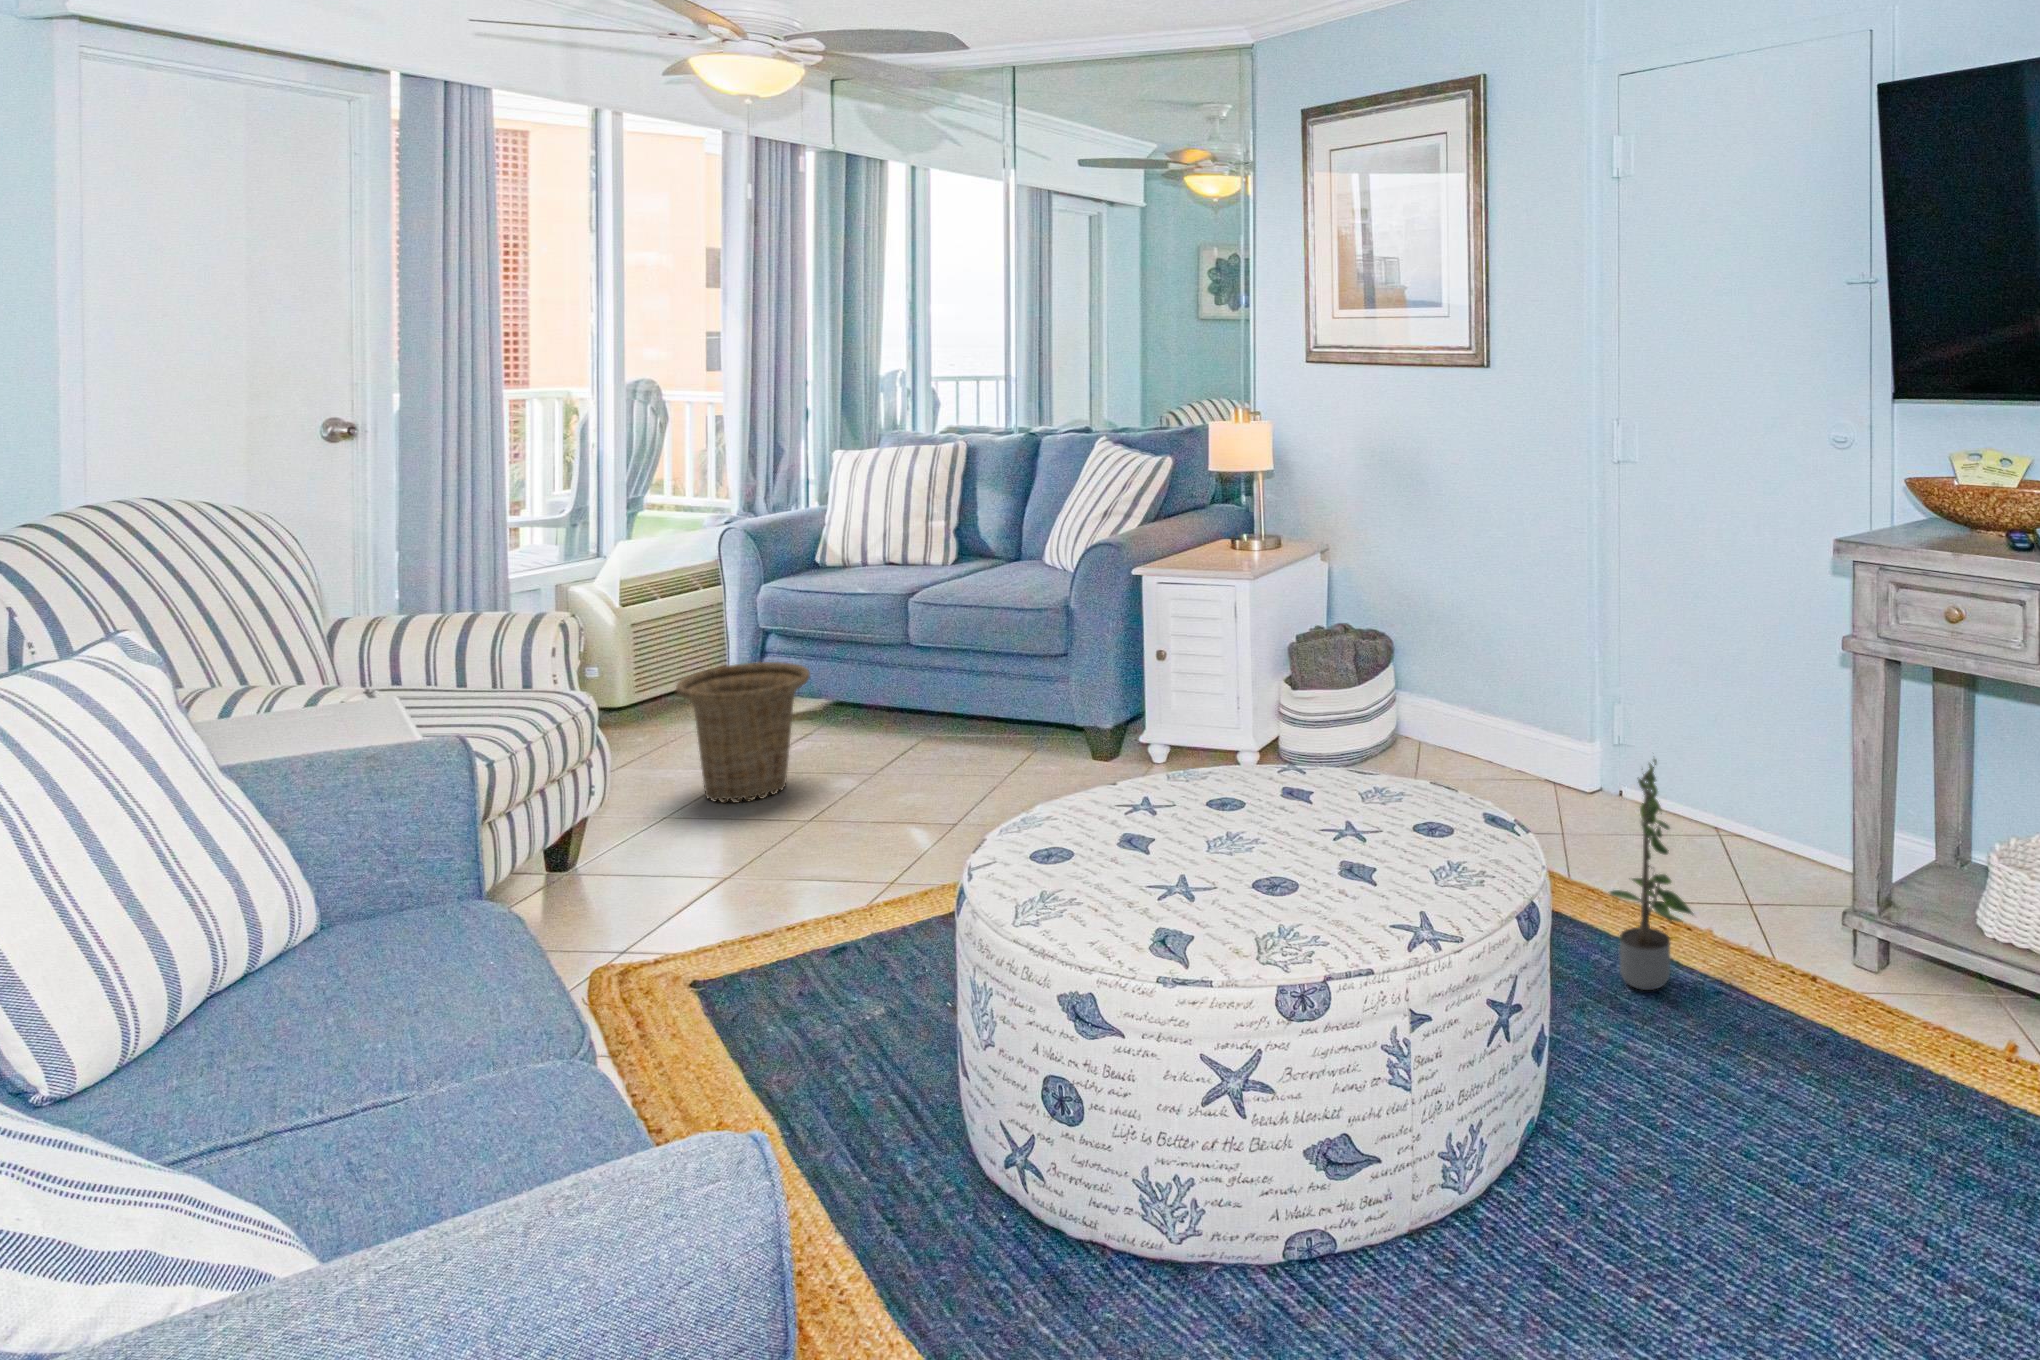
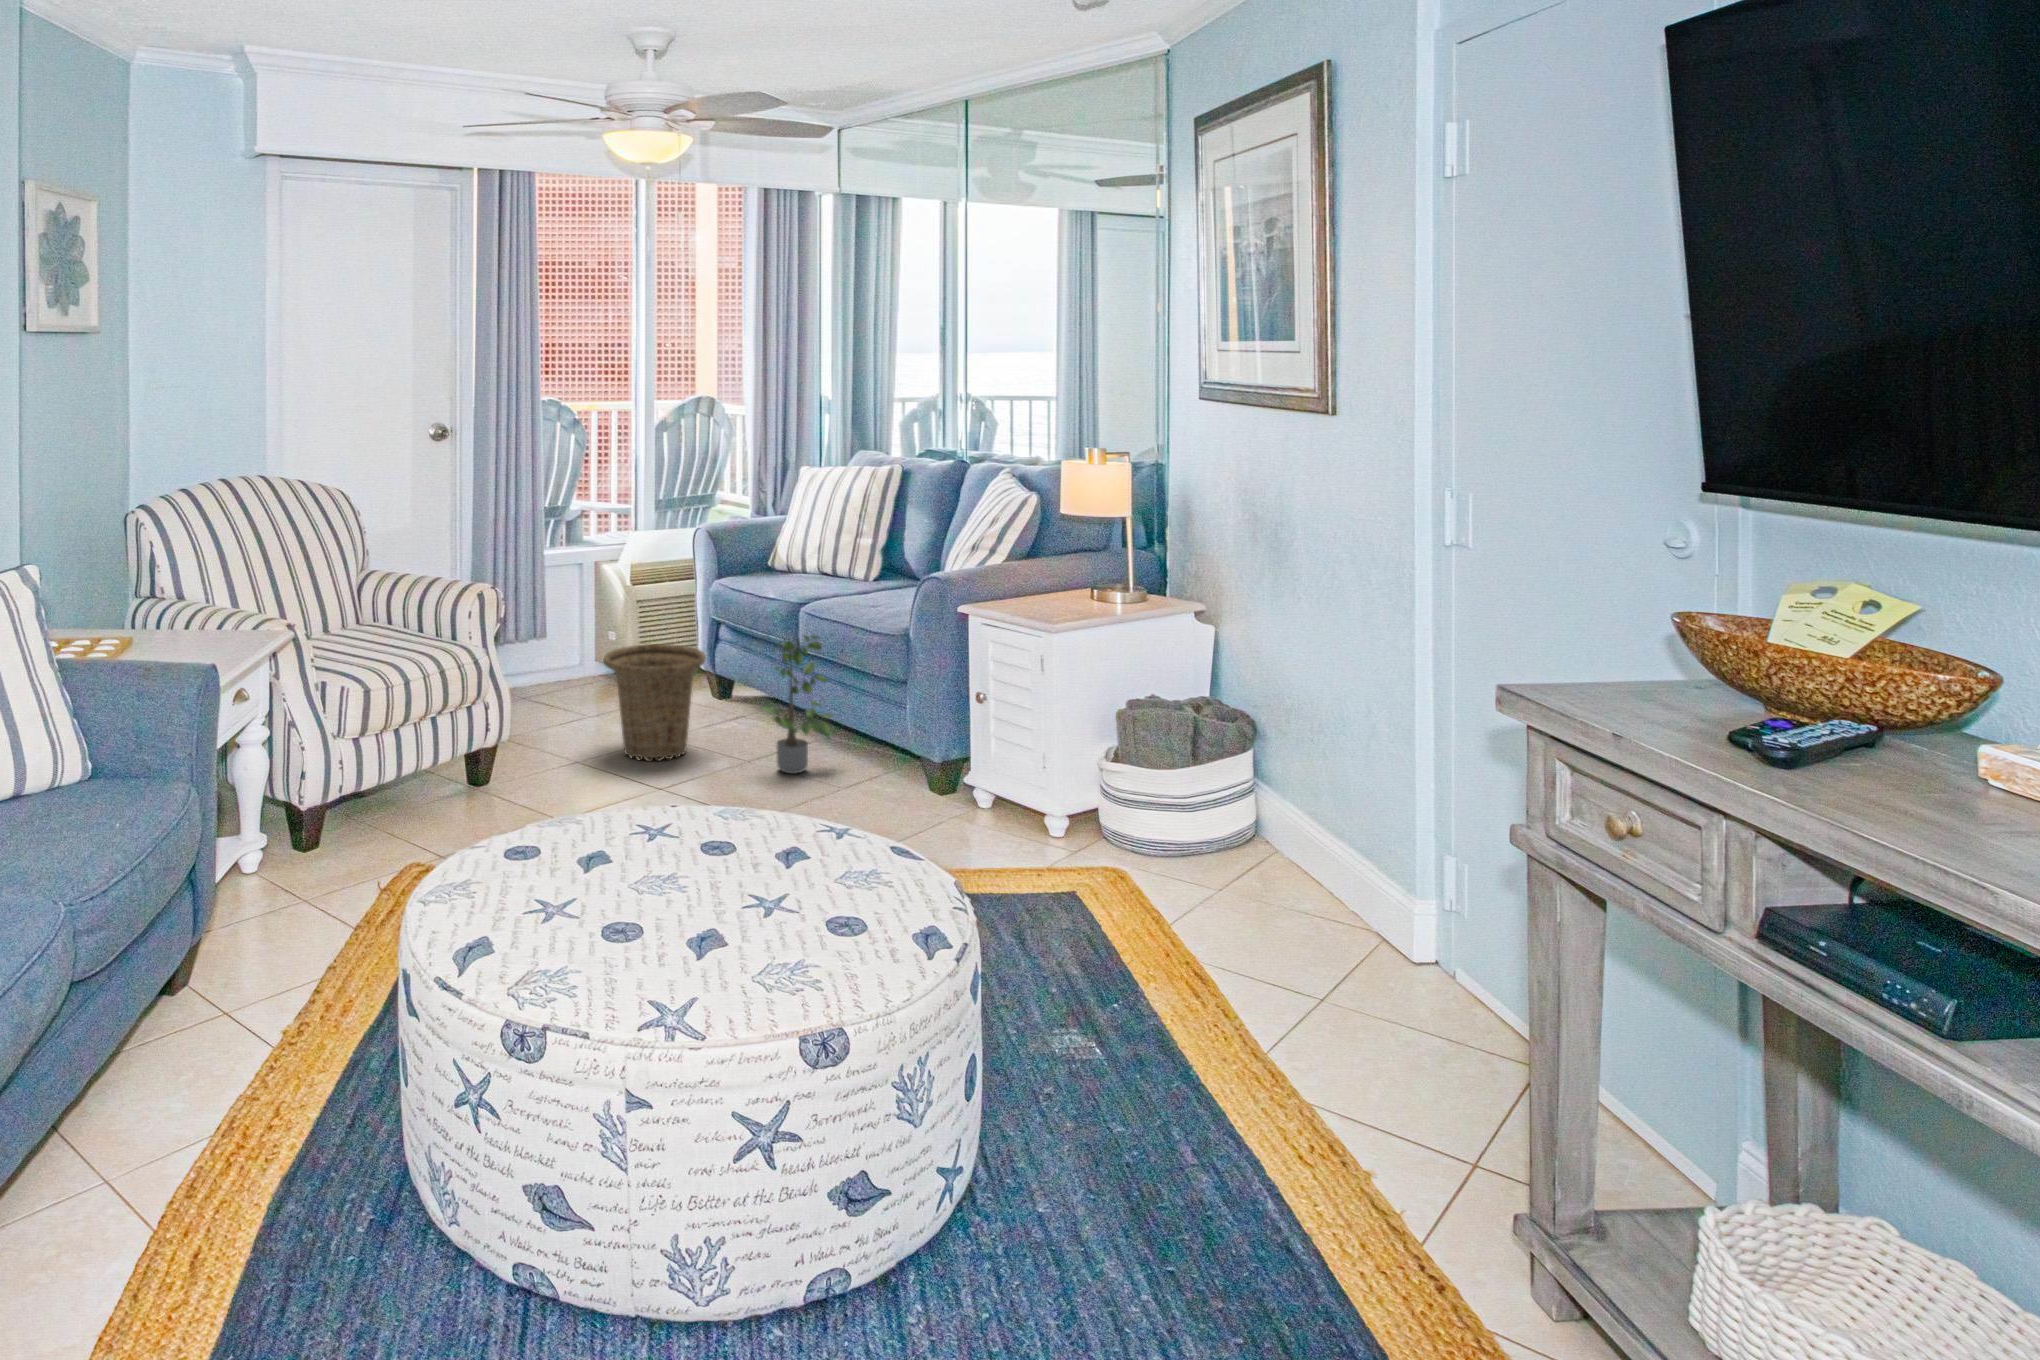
potted plant: present [1610,759,1693,990] -> present [761,635,833,774]

